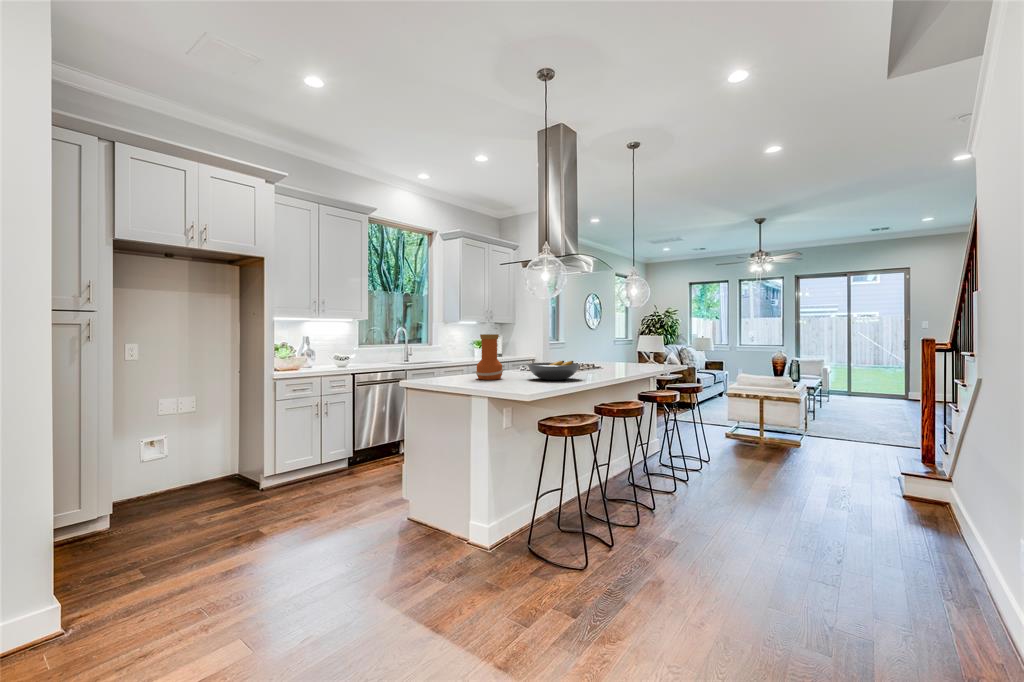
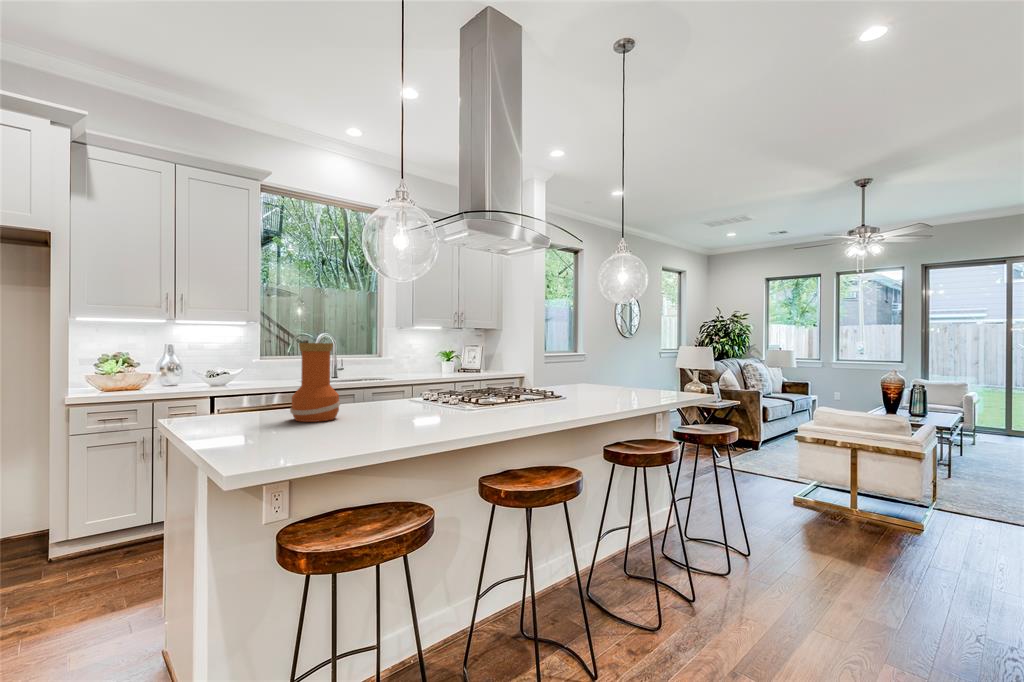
fruit bowl: present [528,361,580,380] -> none [363,393,459,428]

